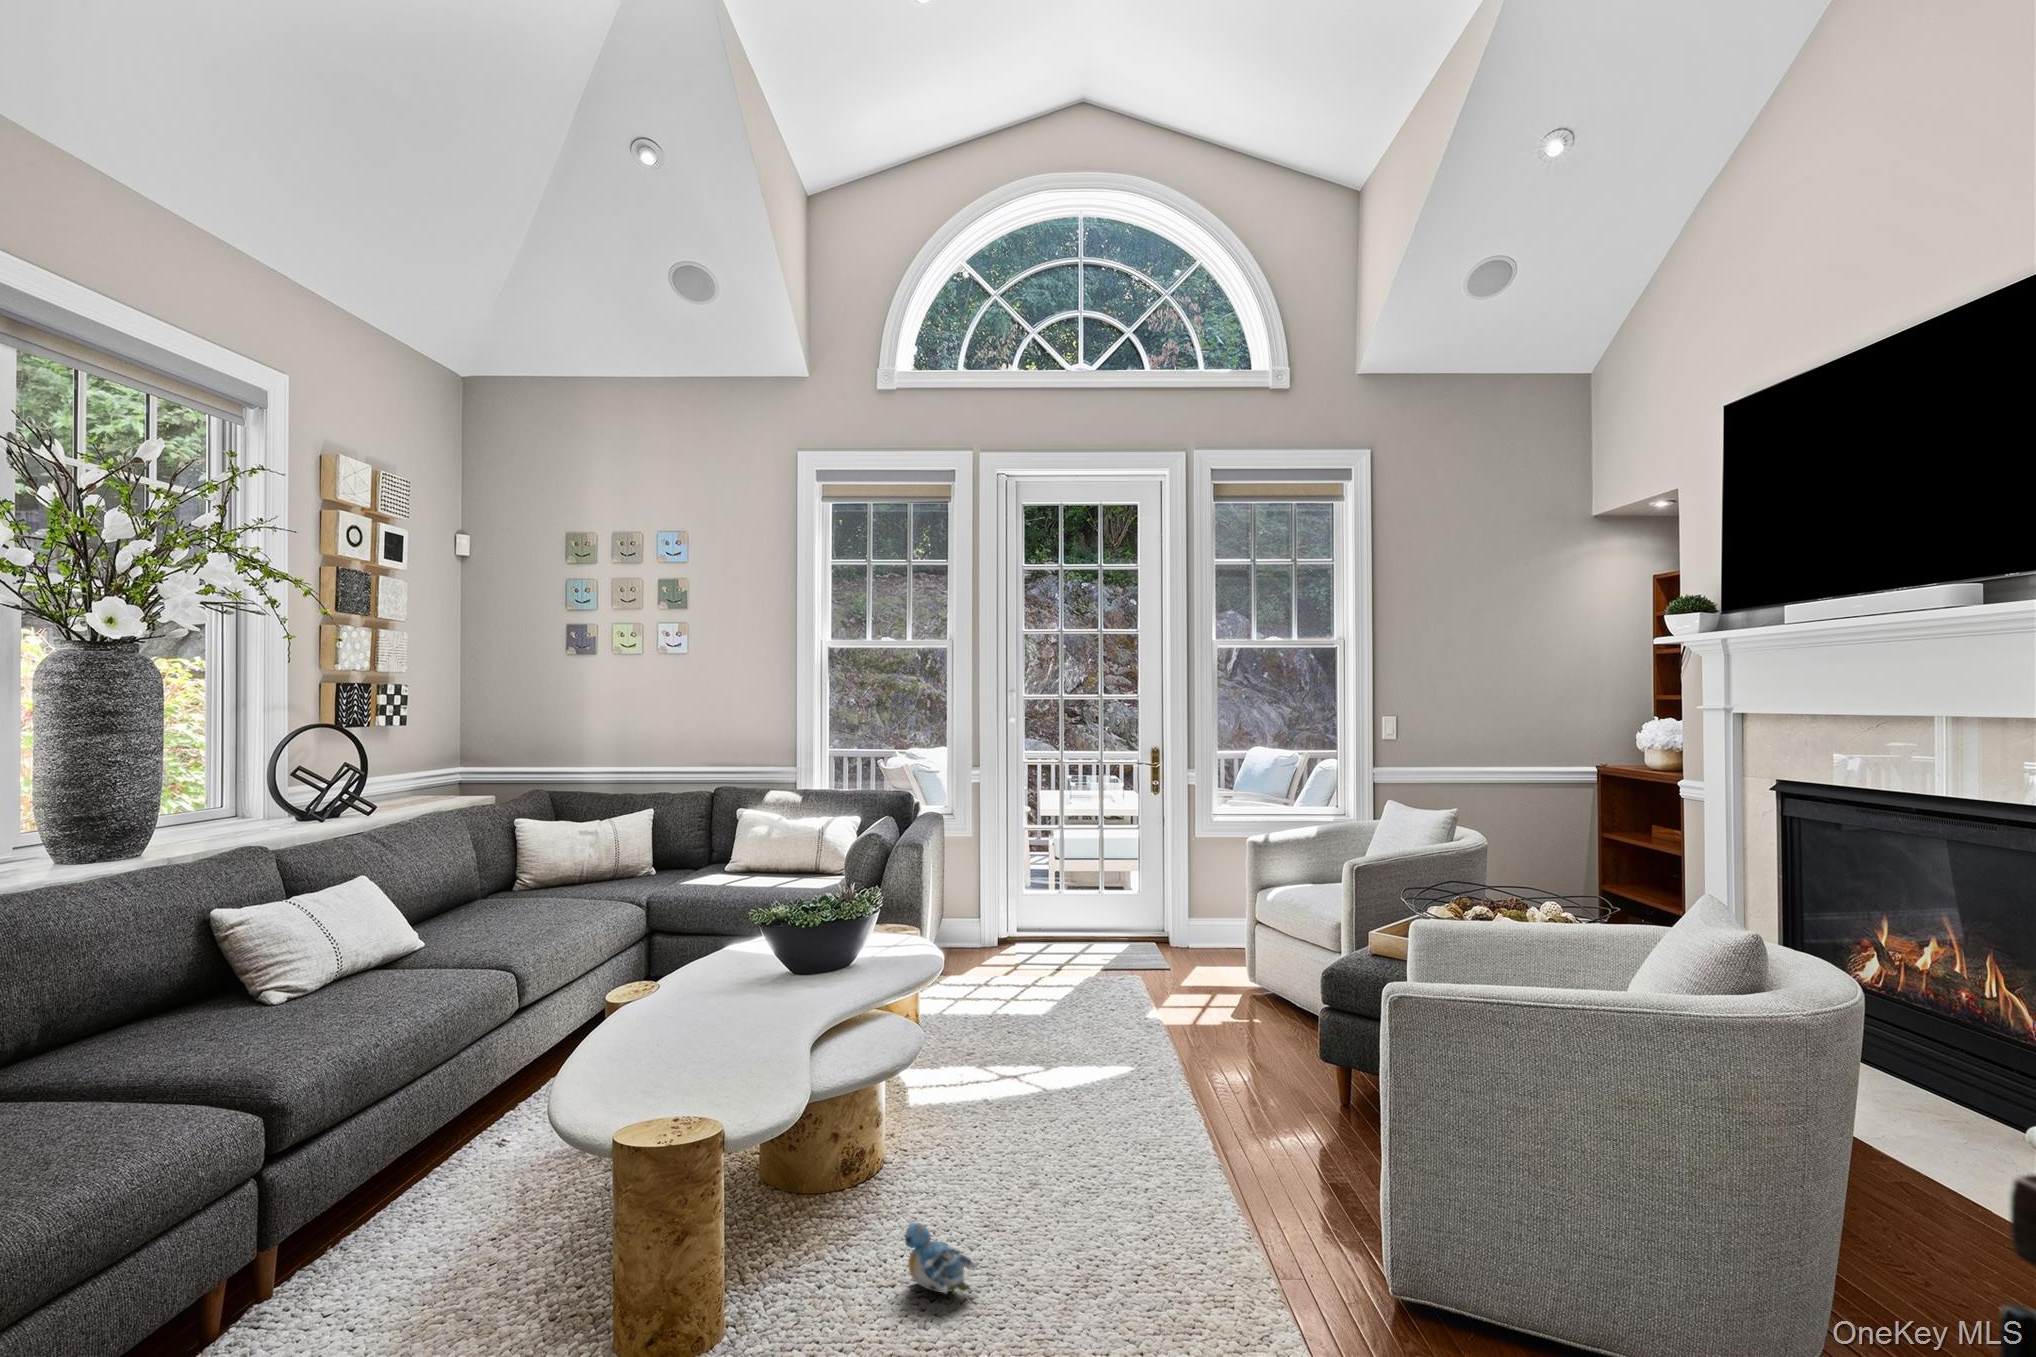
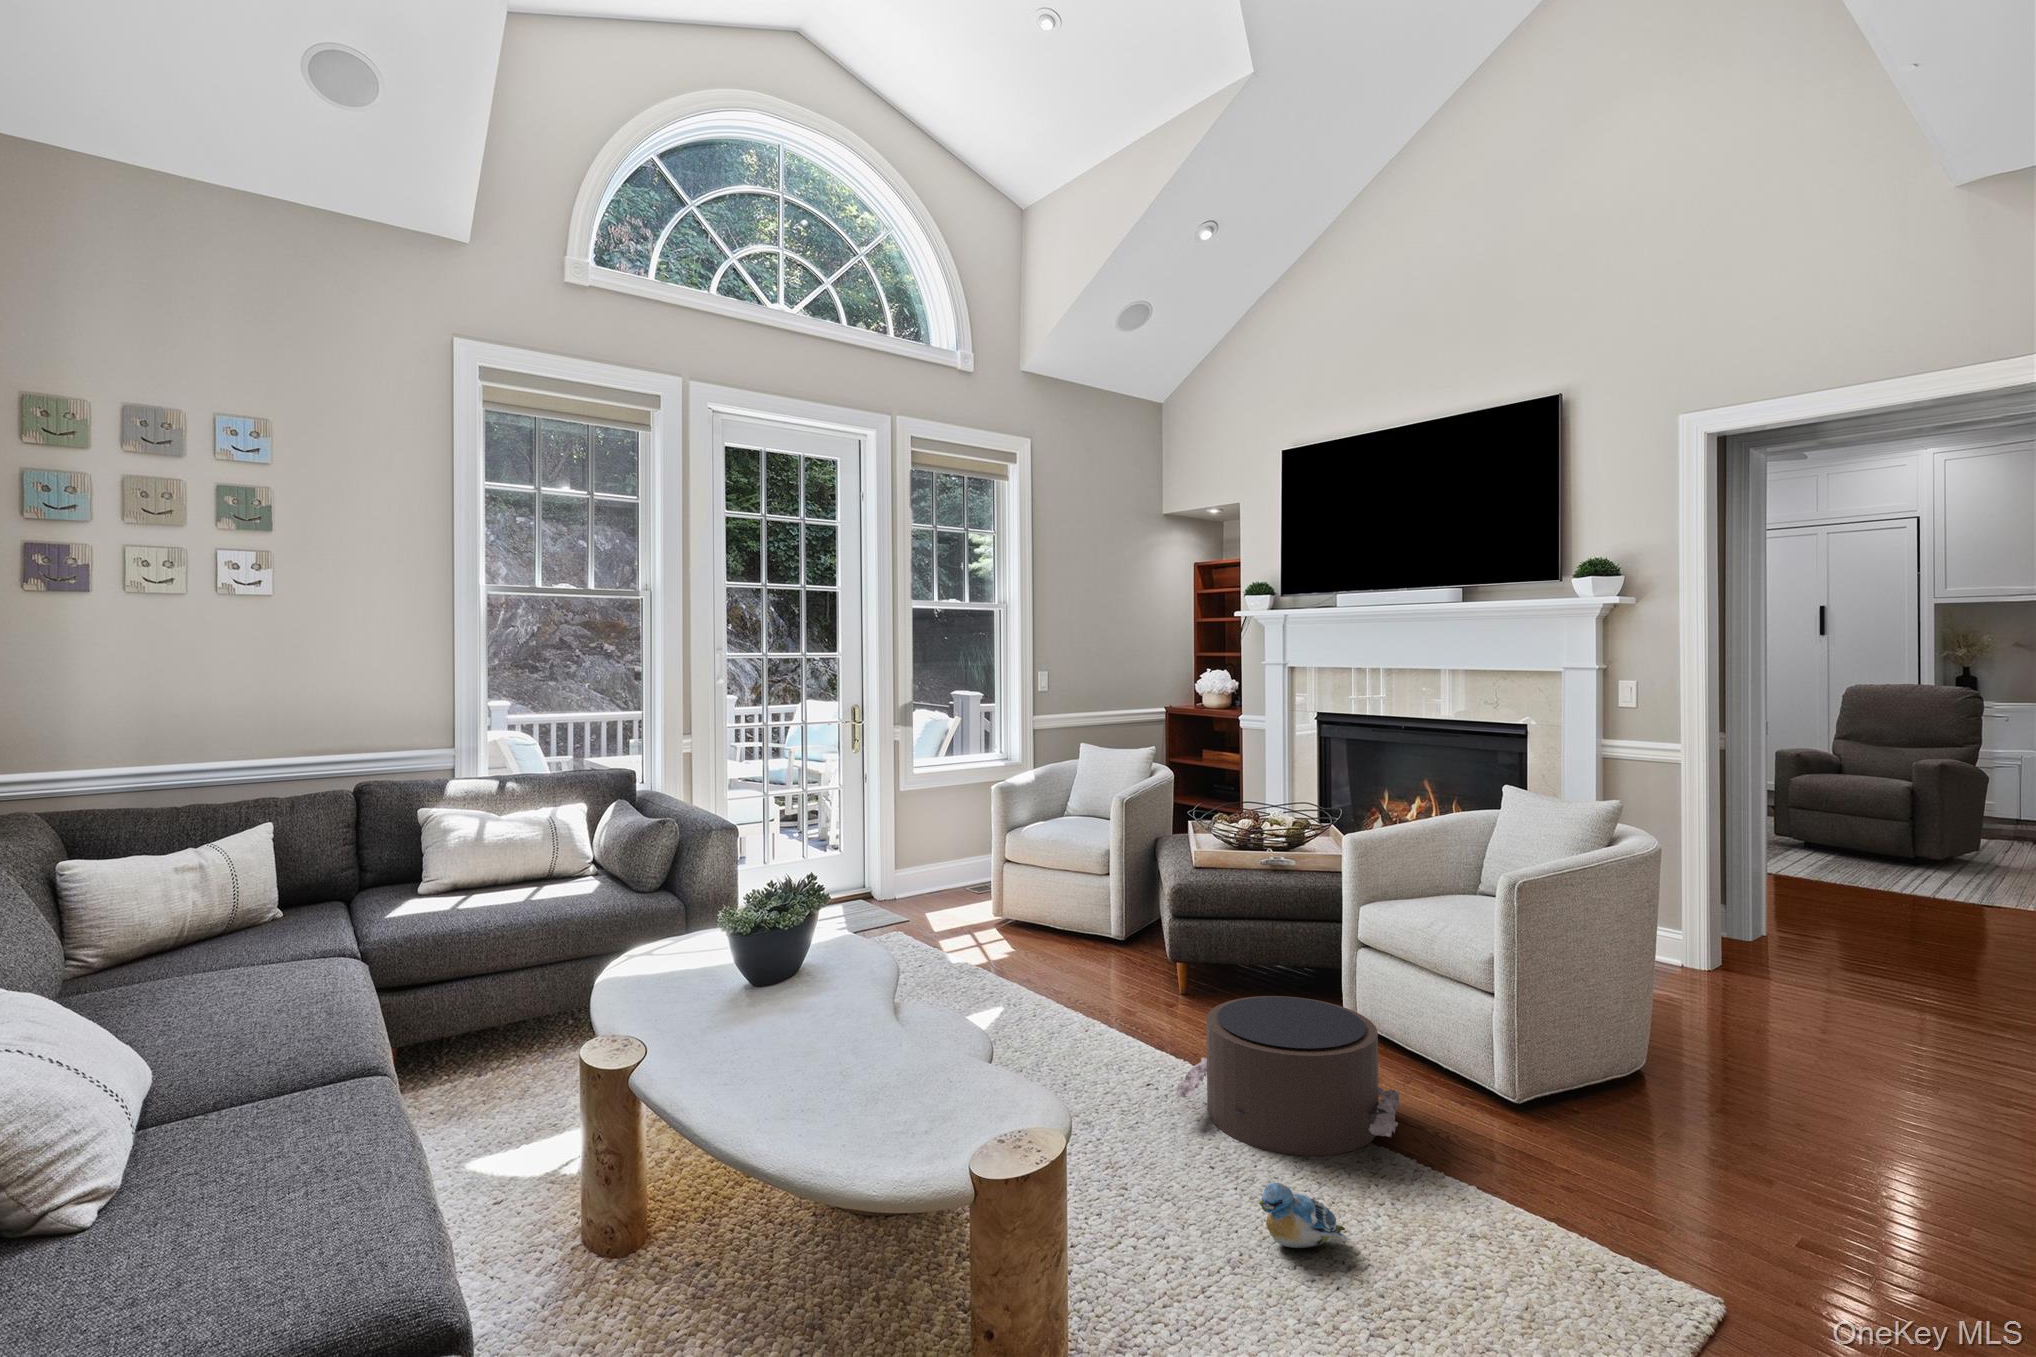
pouf: none [1032,1085,1225,1257] -> present [1175,996,1400,1156]

